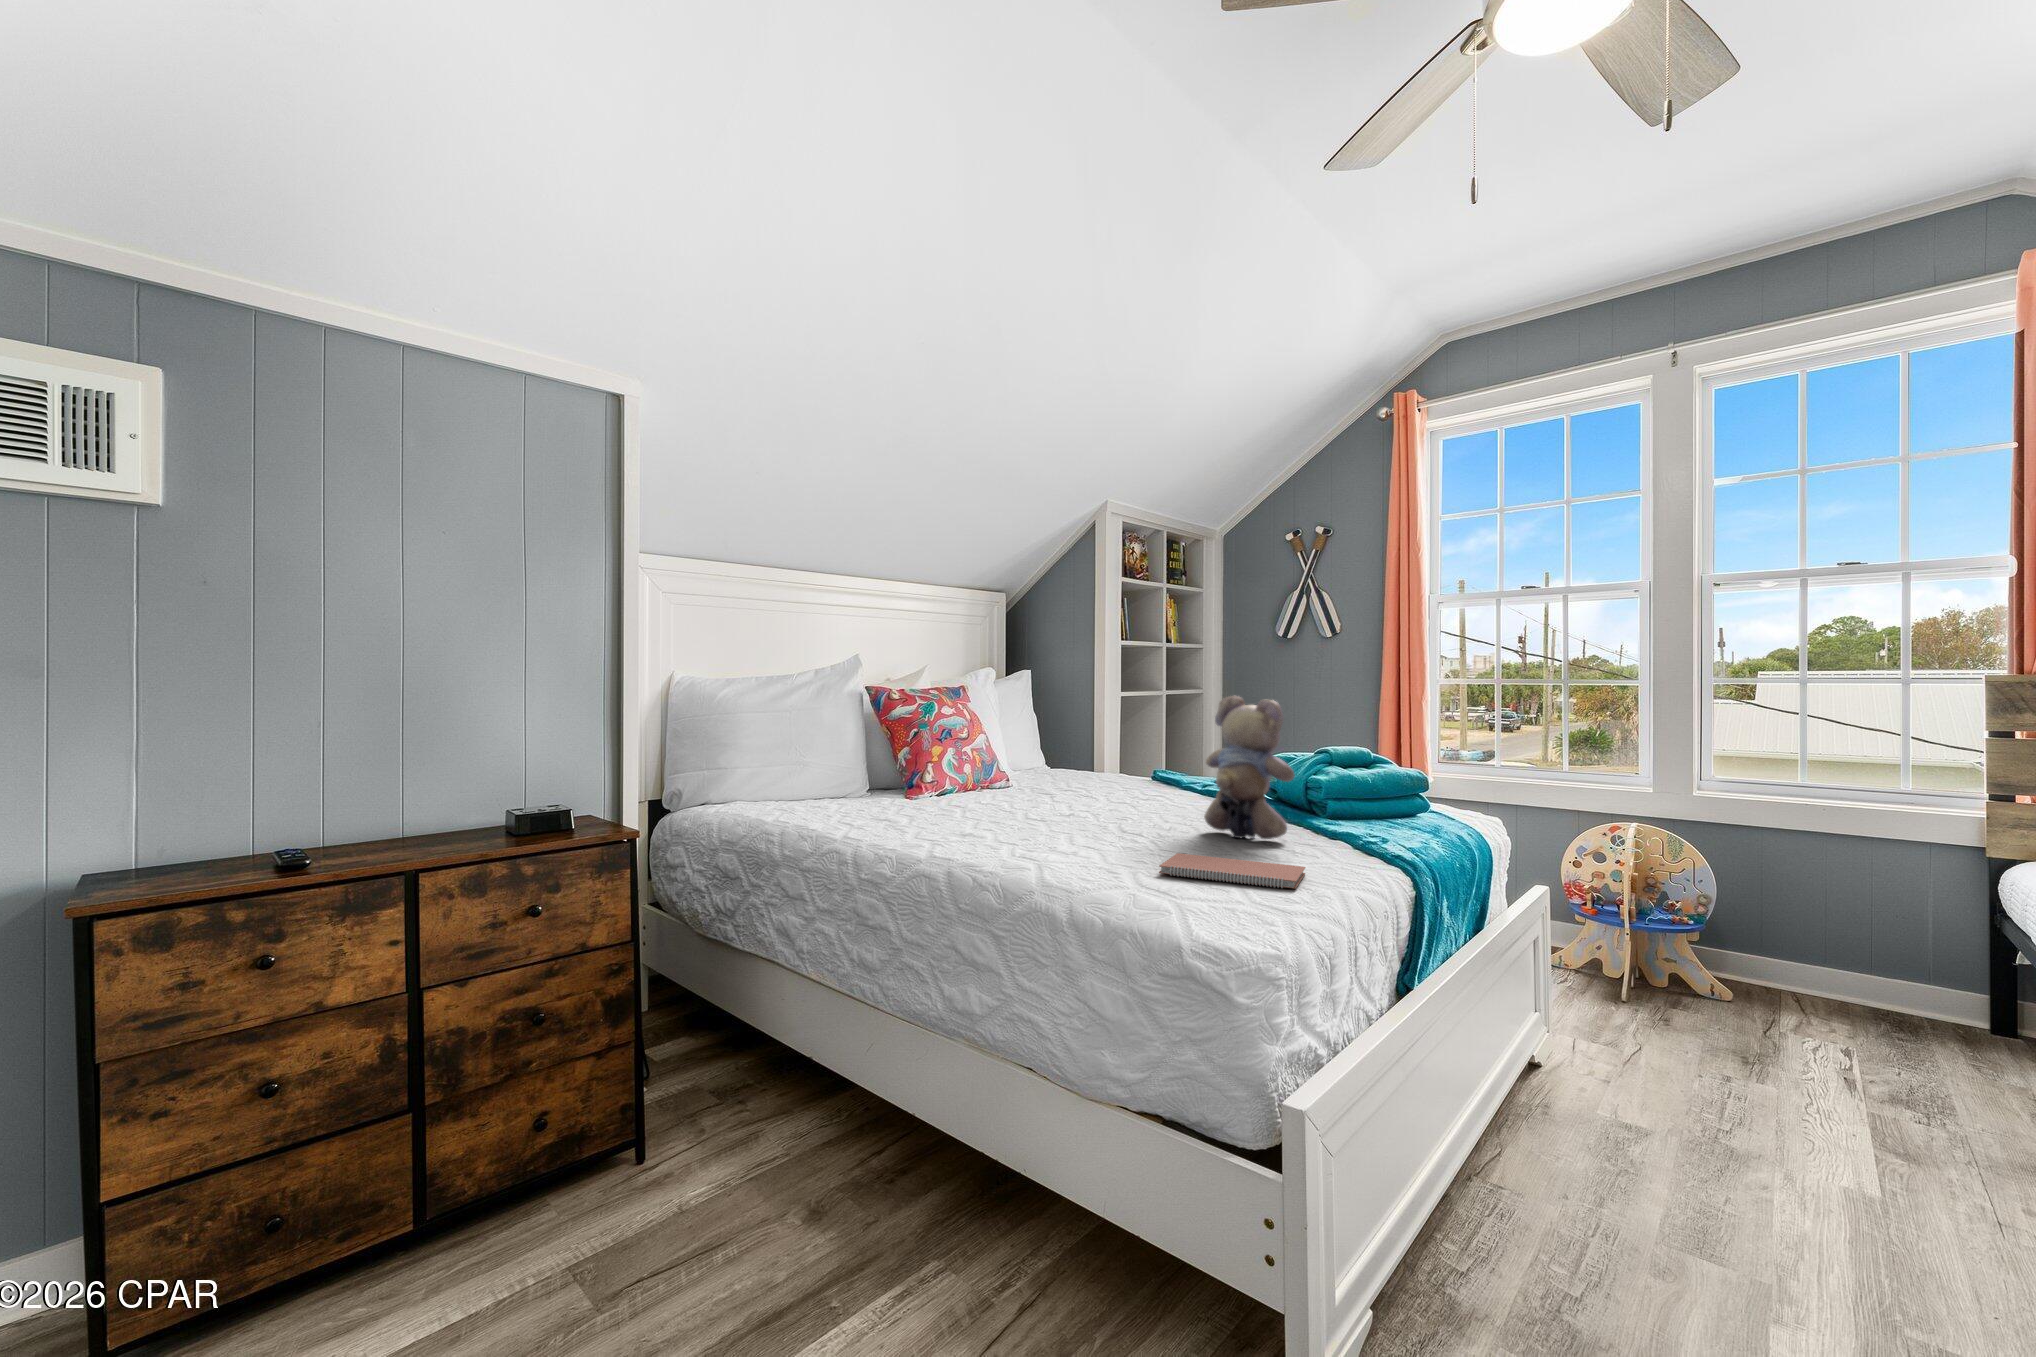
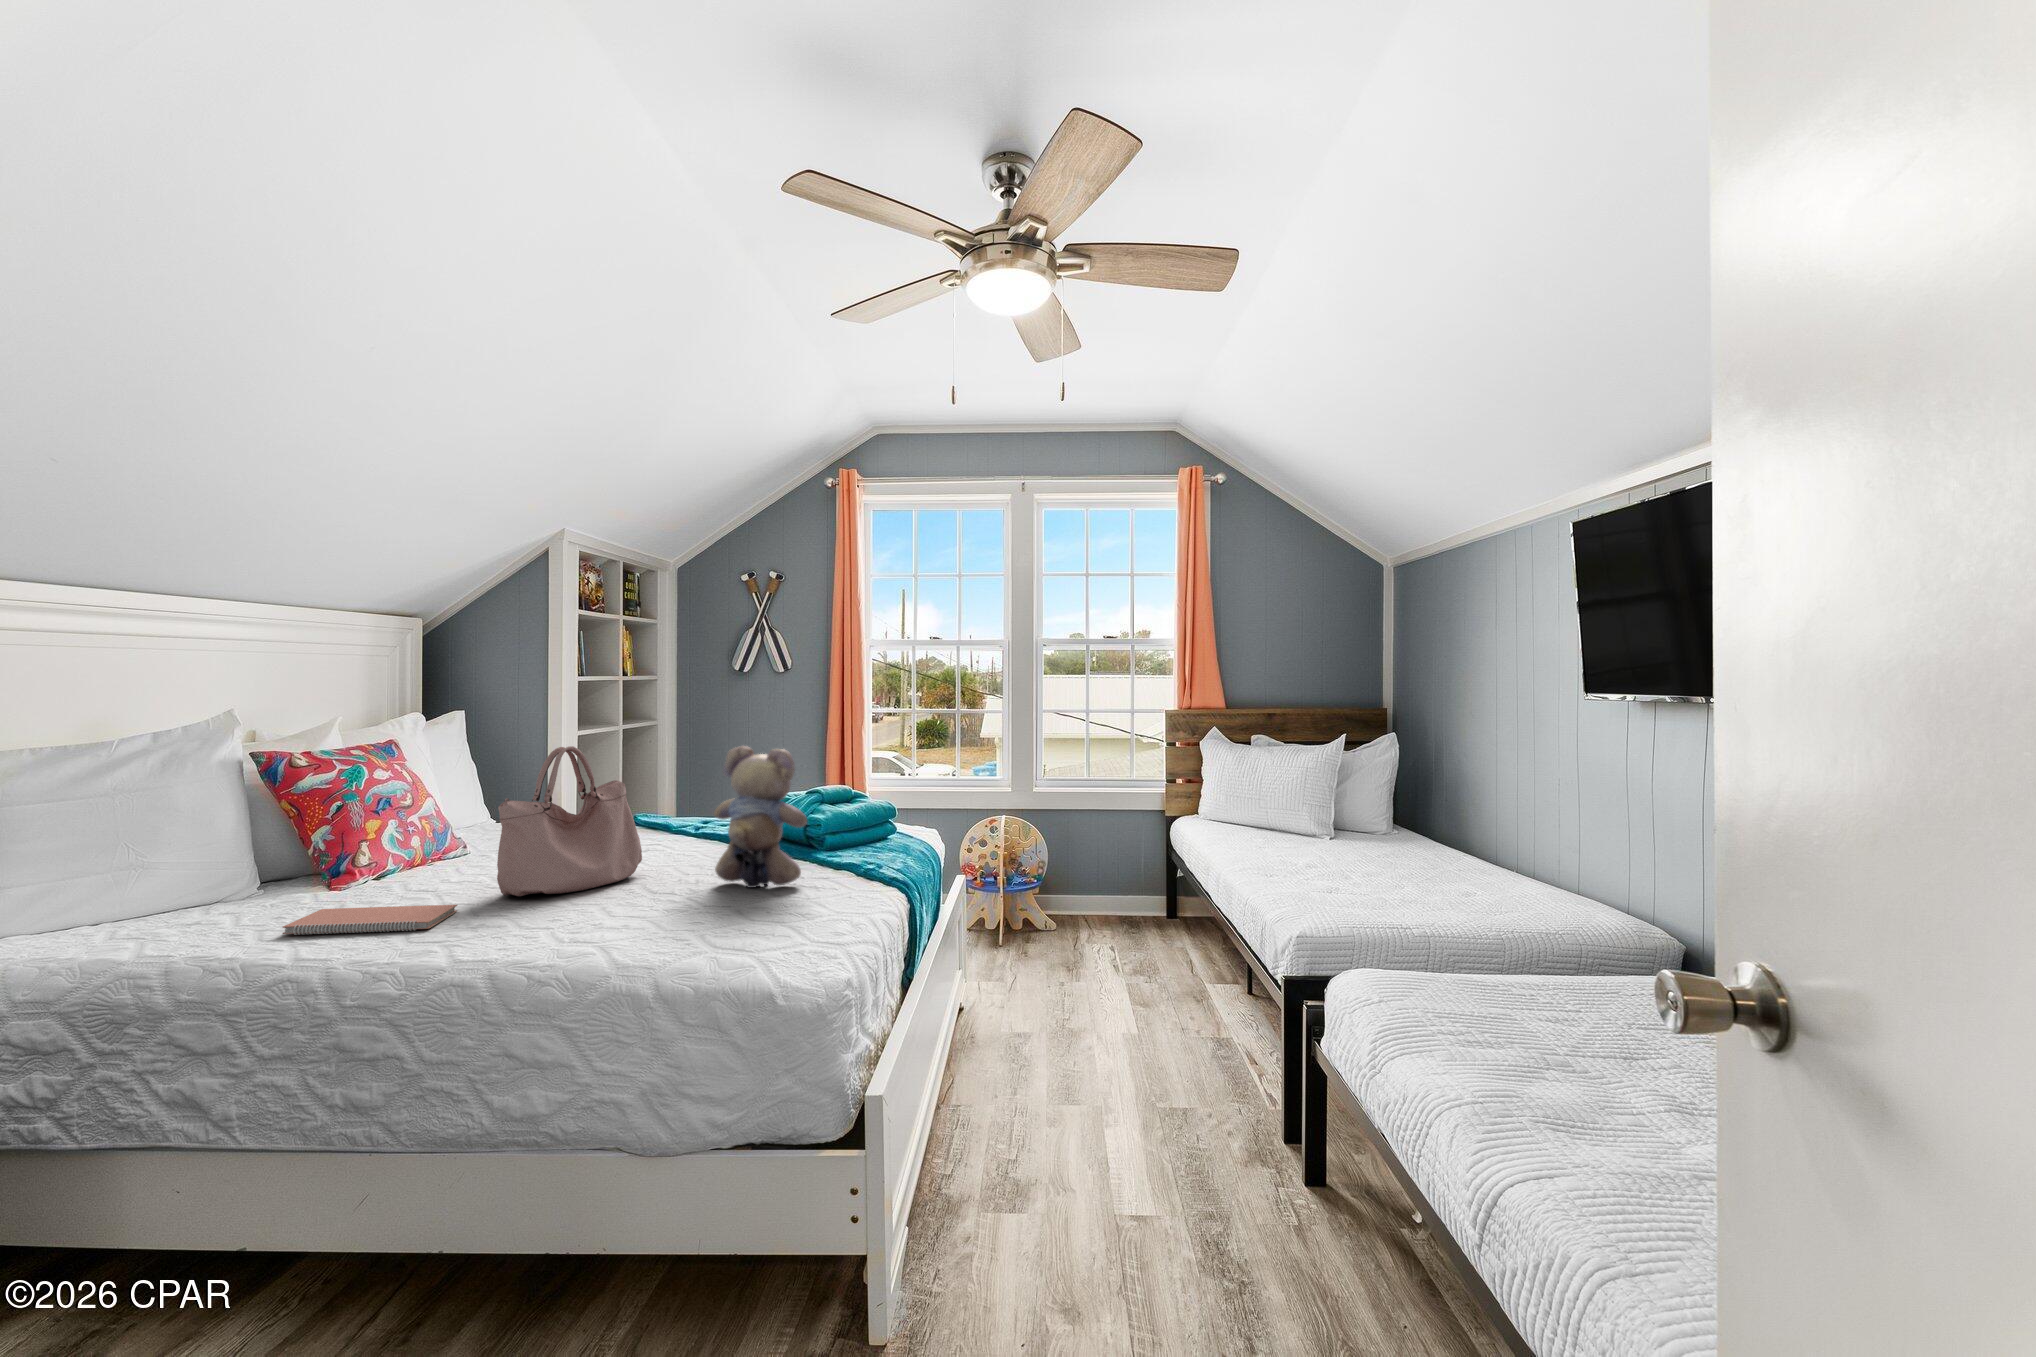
handbag: none [1017,689,1143,821] -> present [497,746,642,896]
notebook: present [1159,853,1306,888] -> present [283,905,457,935]

